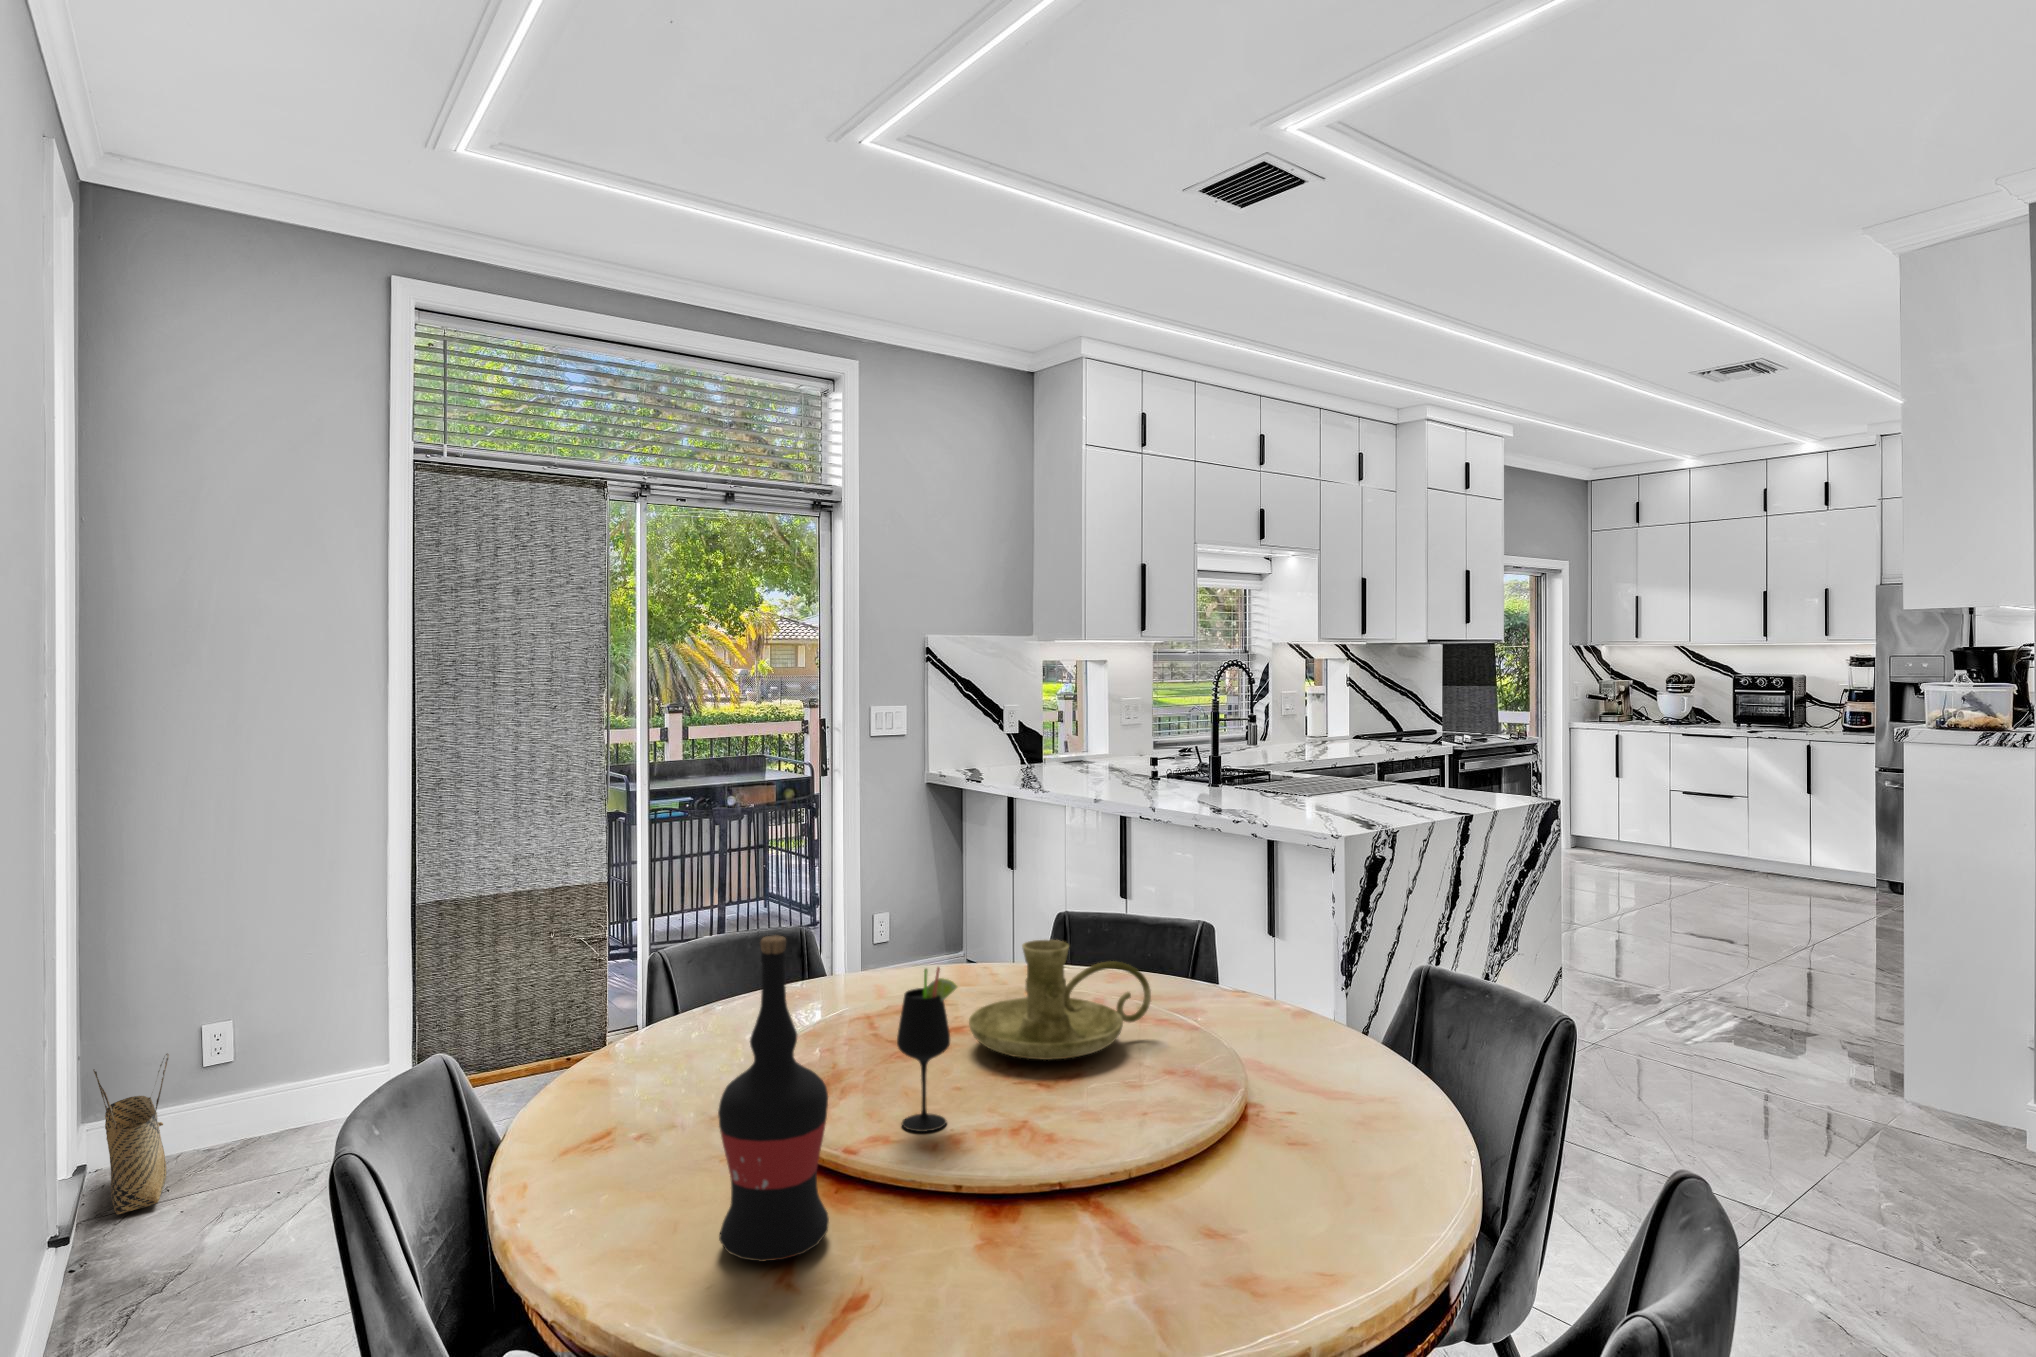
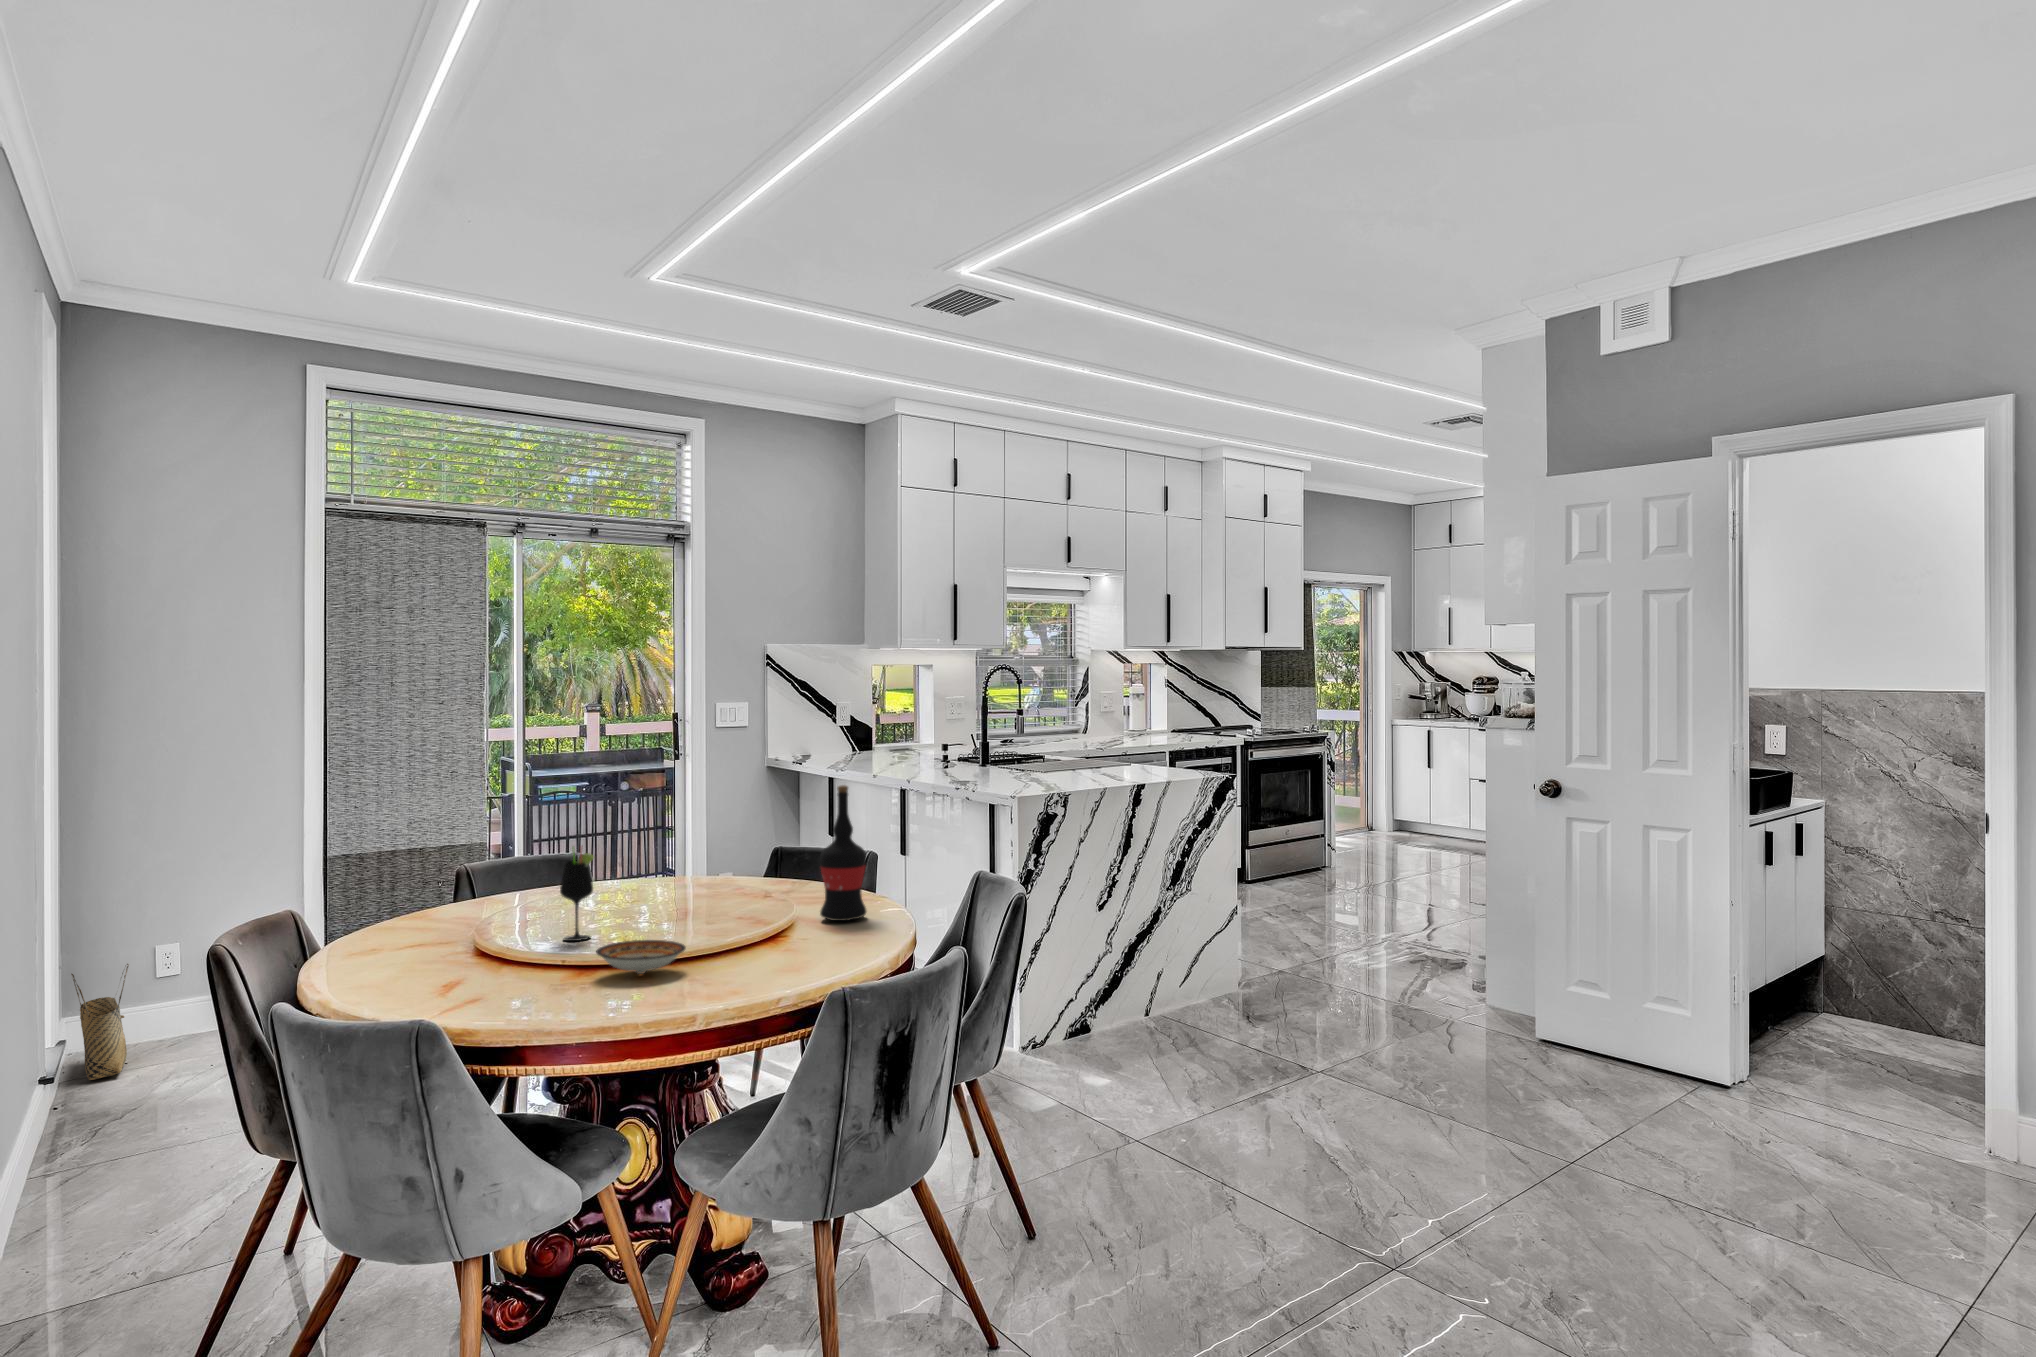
wine bottle: present [718,935,829,1262] -> present [820,785,867,921]
candle holder: present [969,940,1151,1060] -> none [637,844,761,913]
ceramic bowl: none [1052,1165,1214,1246] -> present [596,940,686,974]

